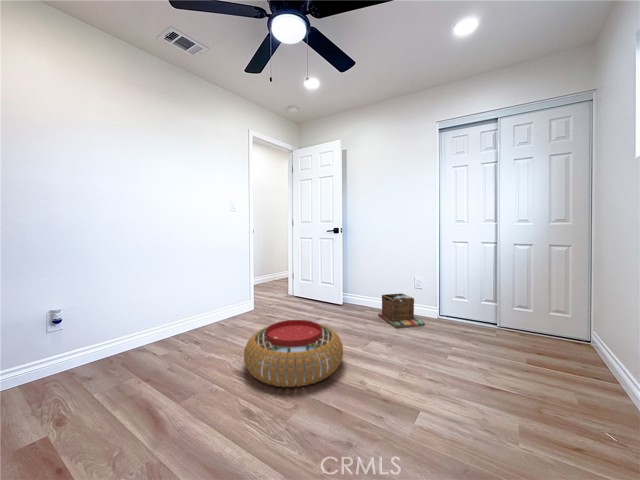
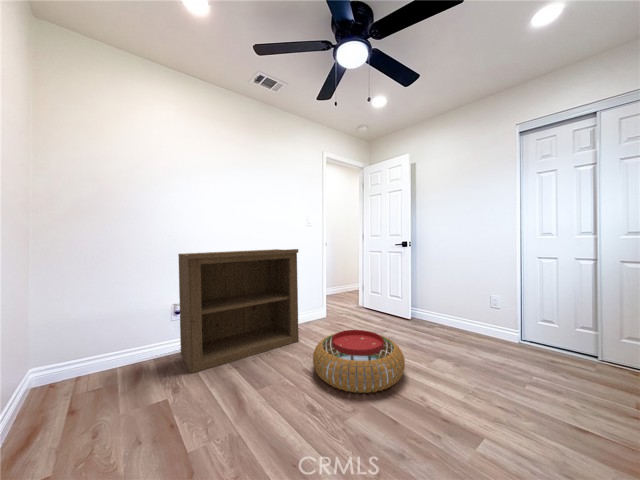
bookshelf: none [52,234,225,396] -> present [178,249,299,373]
laundry basket: present [378,293,425,328] -> none [449,311,503,348]

